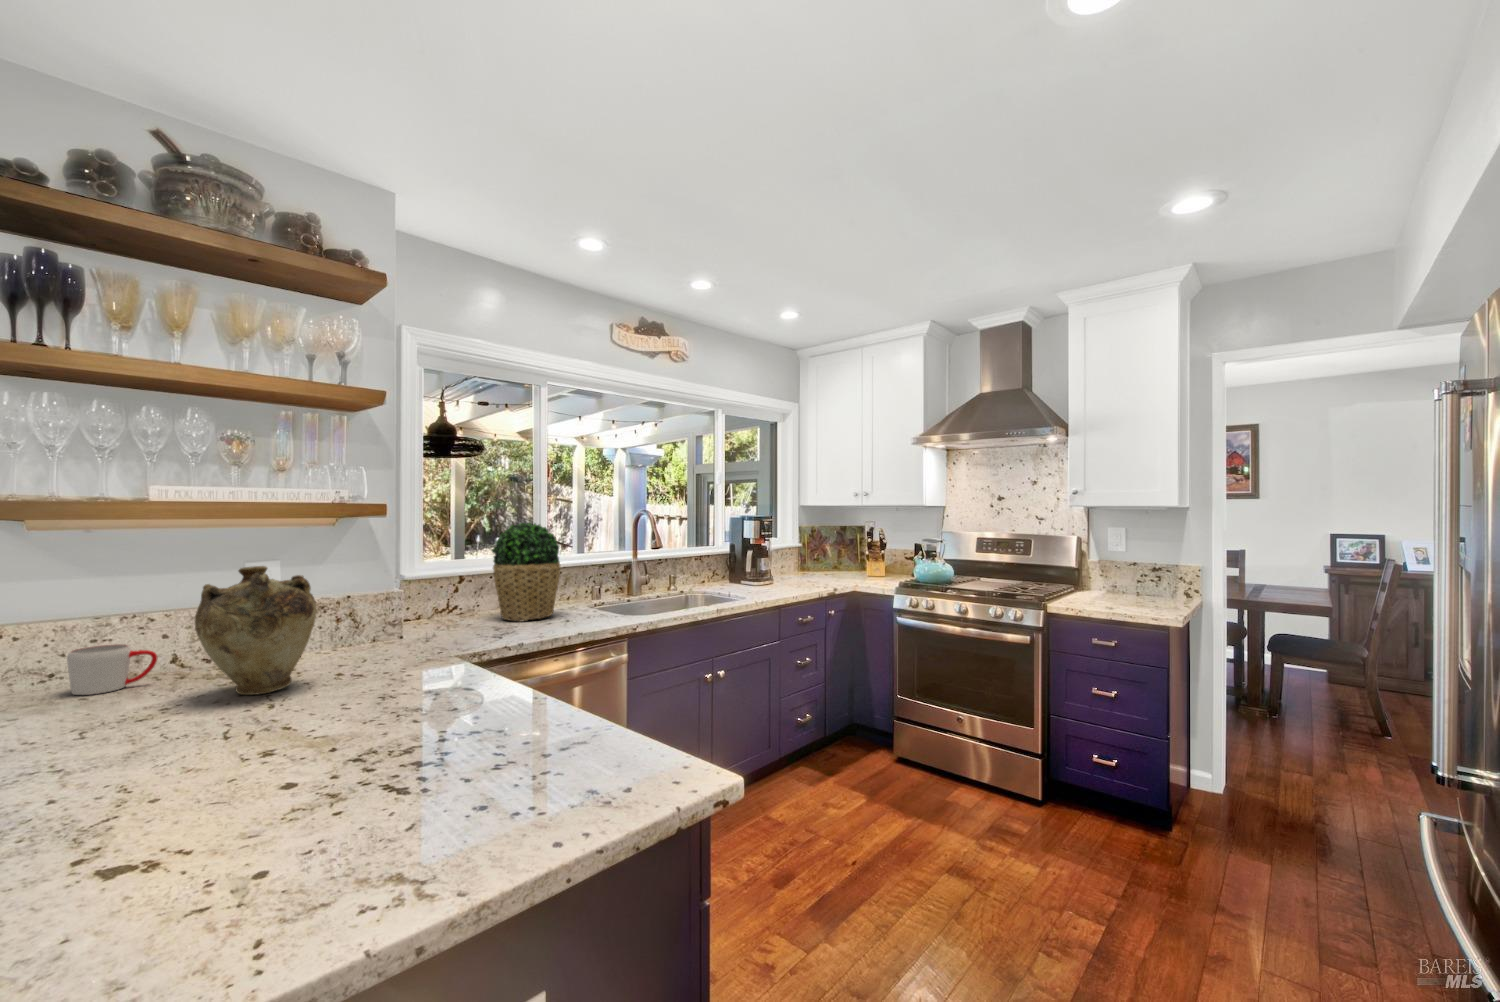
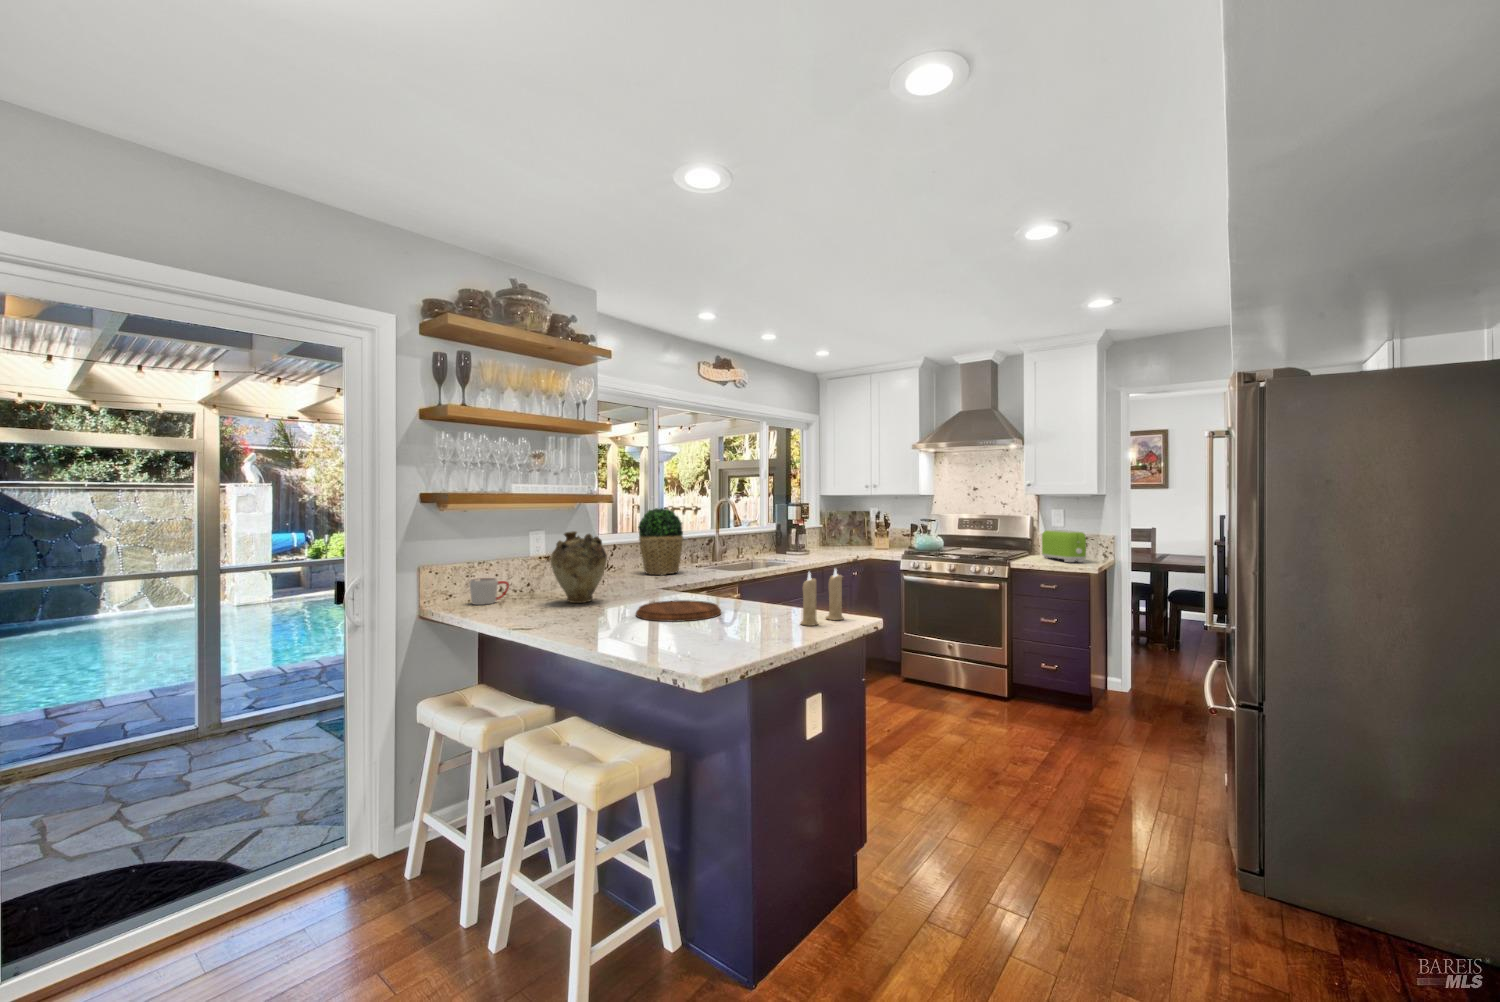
toaster: none [1094,556,1161,605] -> present [1042,530,1086,562]
candle: none [529,659,655,813] -> present [801,569,843,626]
cutting board: none [245,702,448,776] -> present [636,600,721,622]

